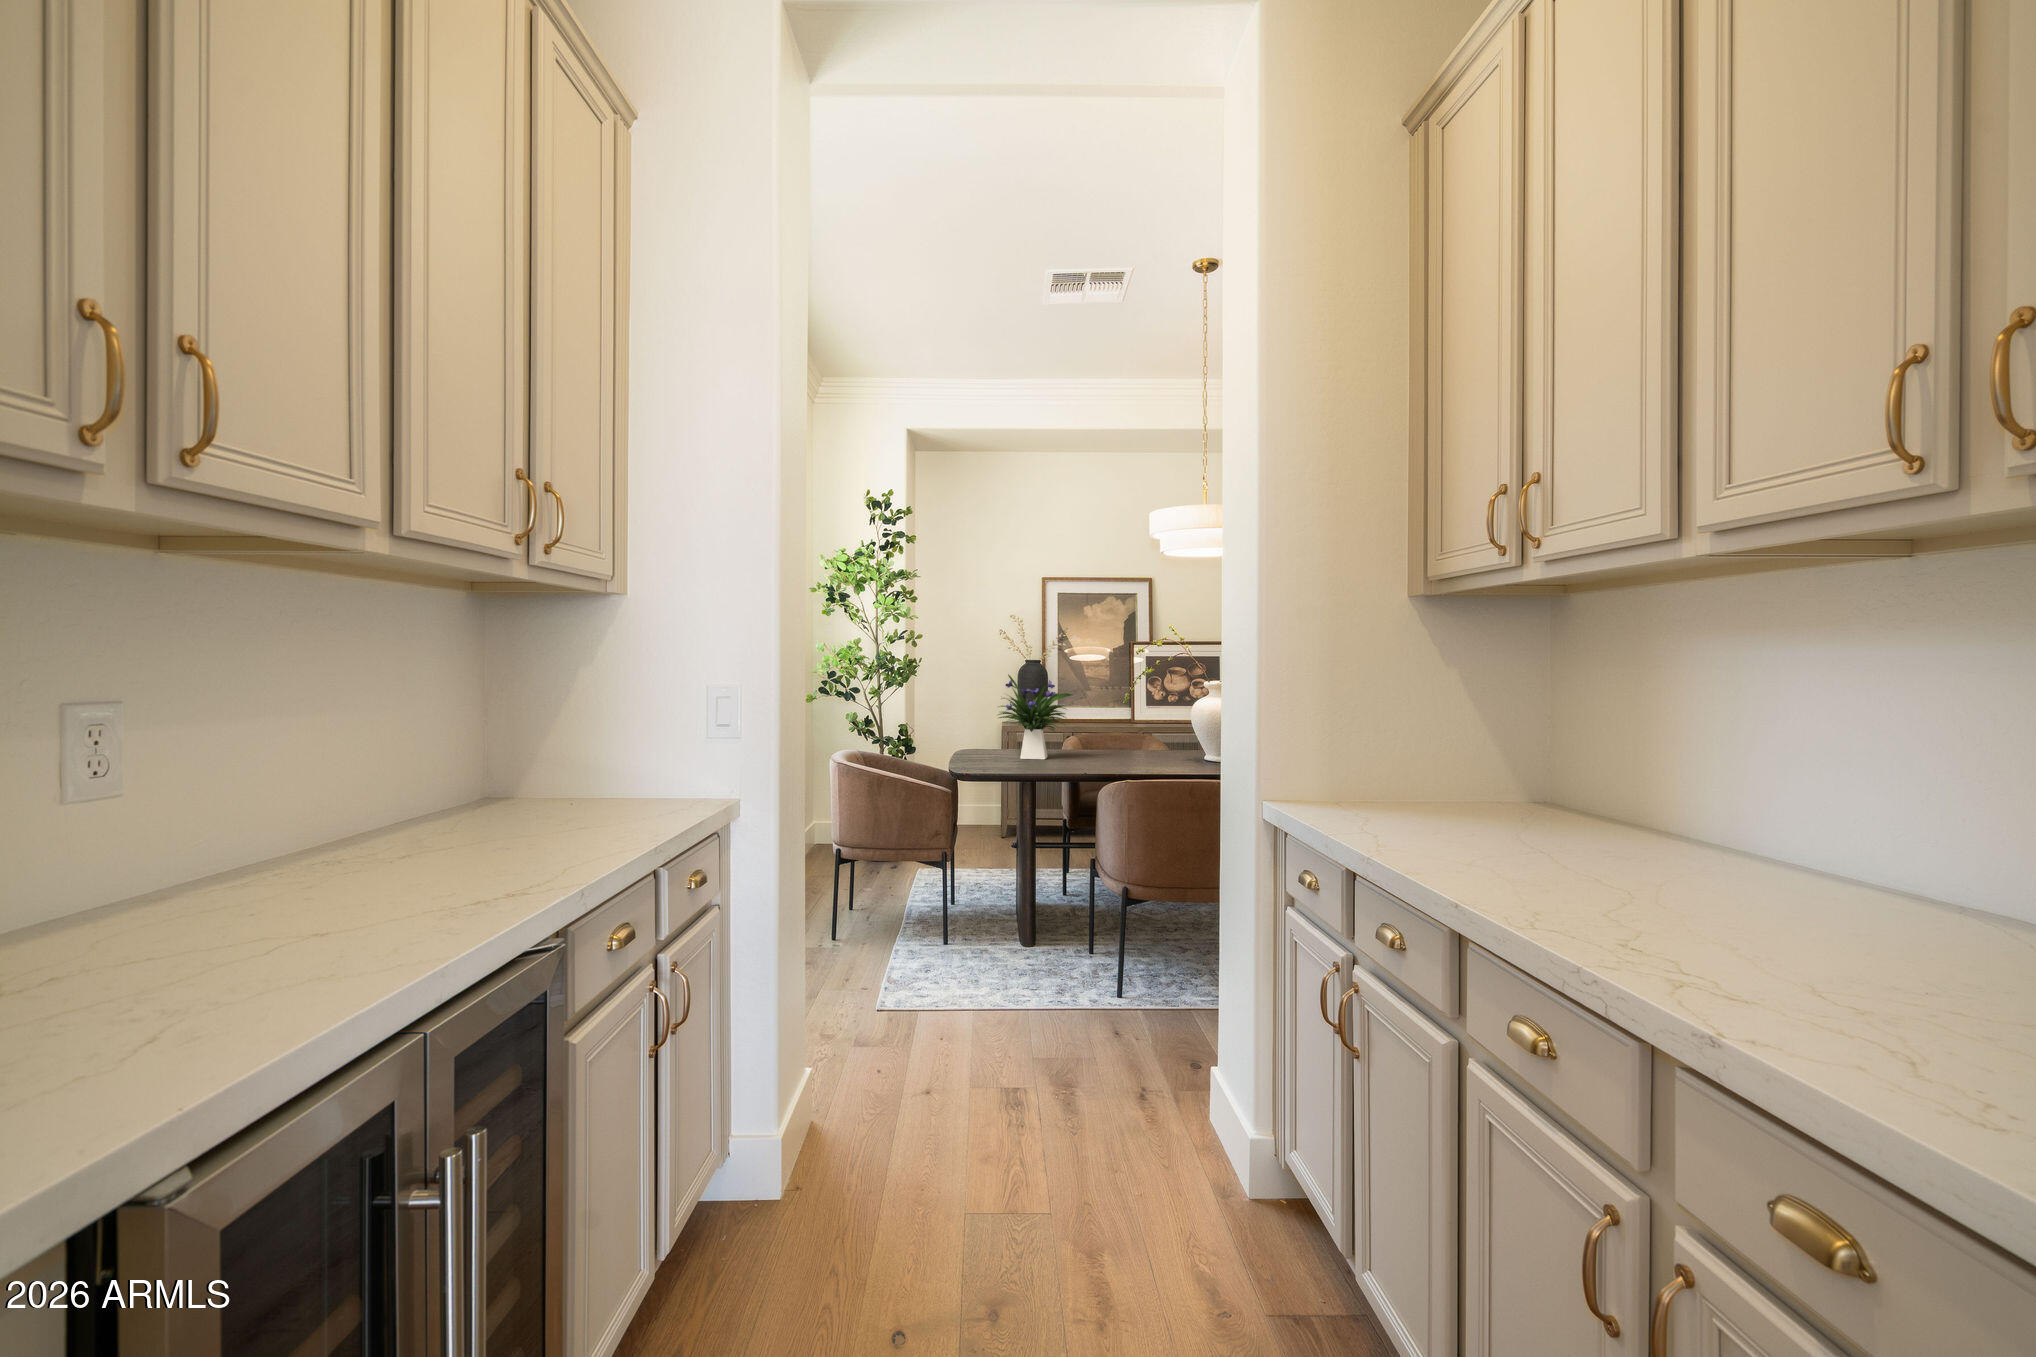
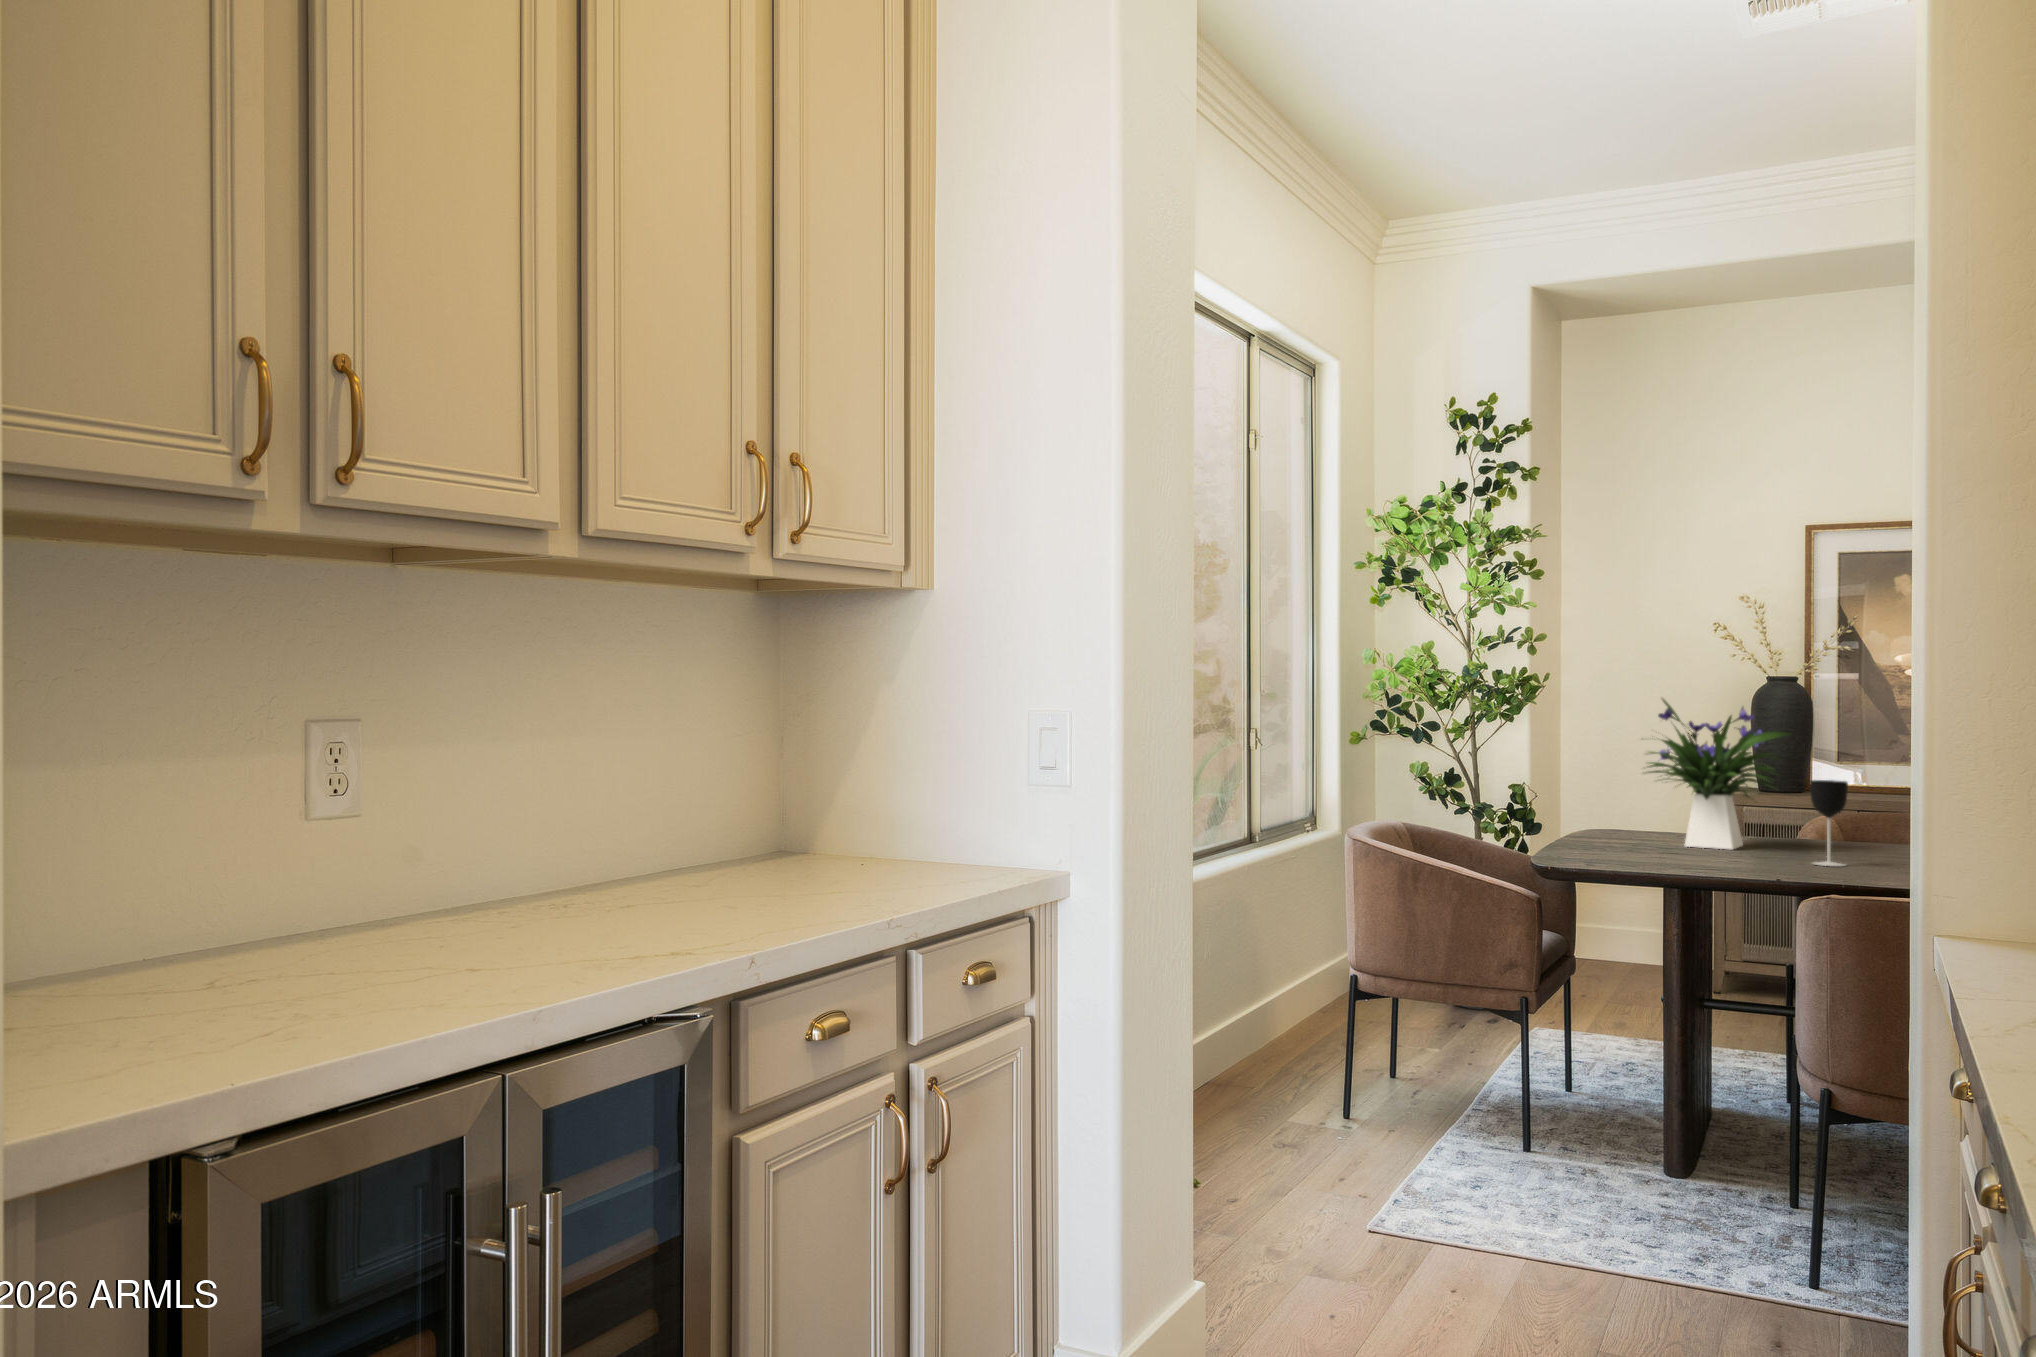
wine glass: none [1089,720,1107,766] -> present [1810,780,1848,866]

